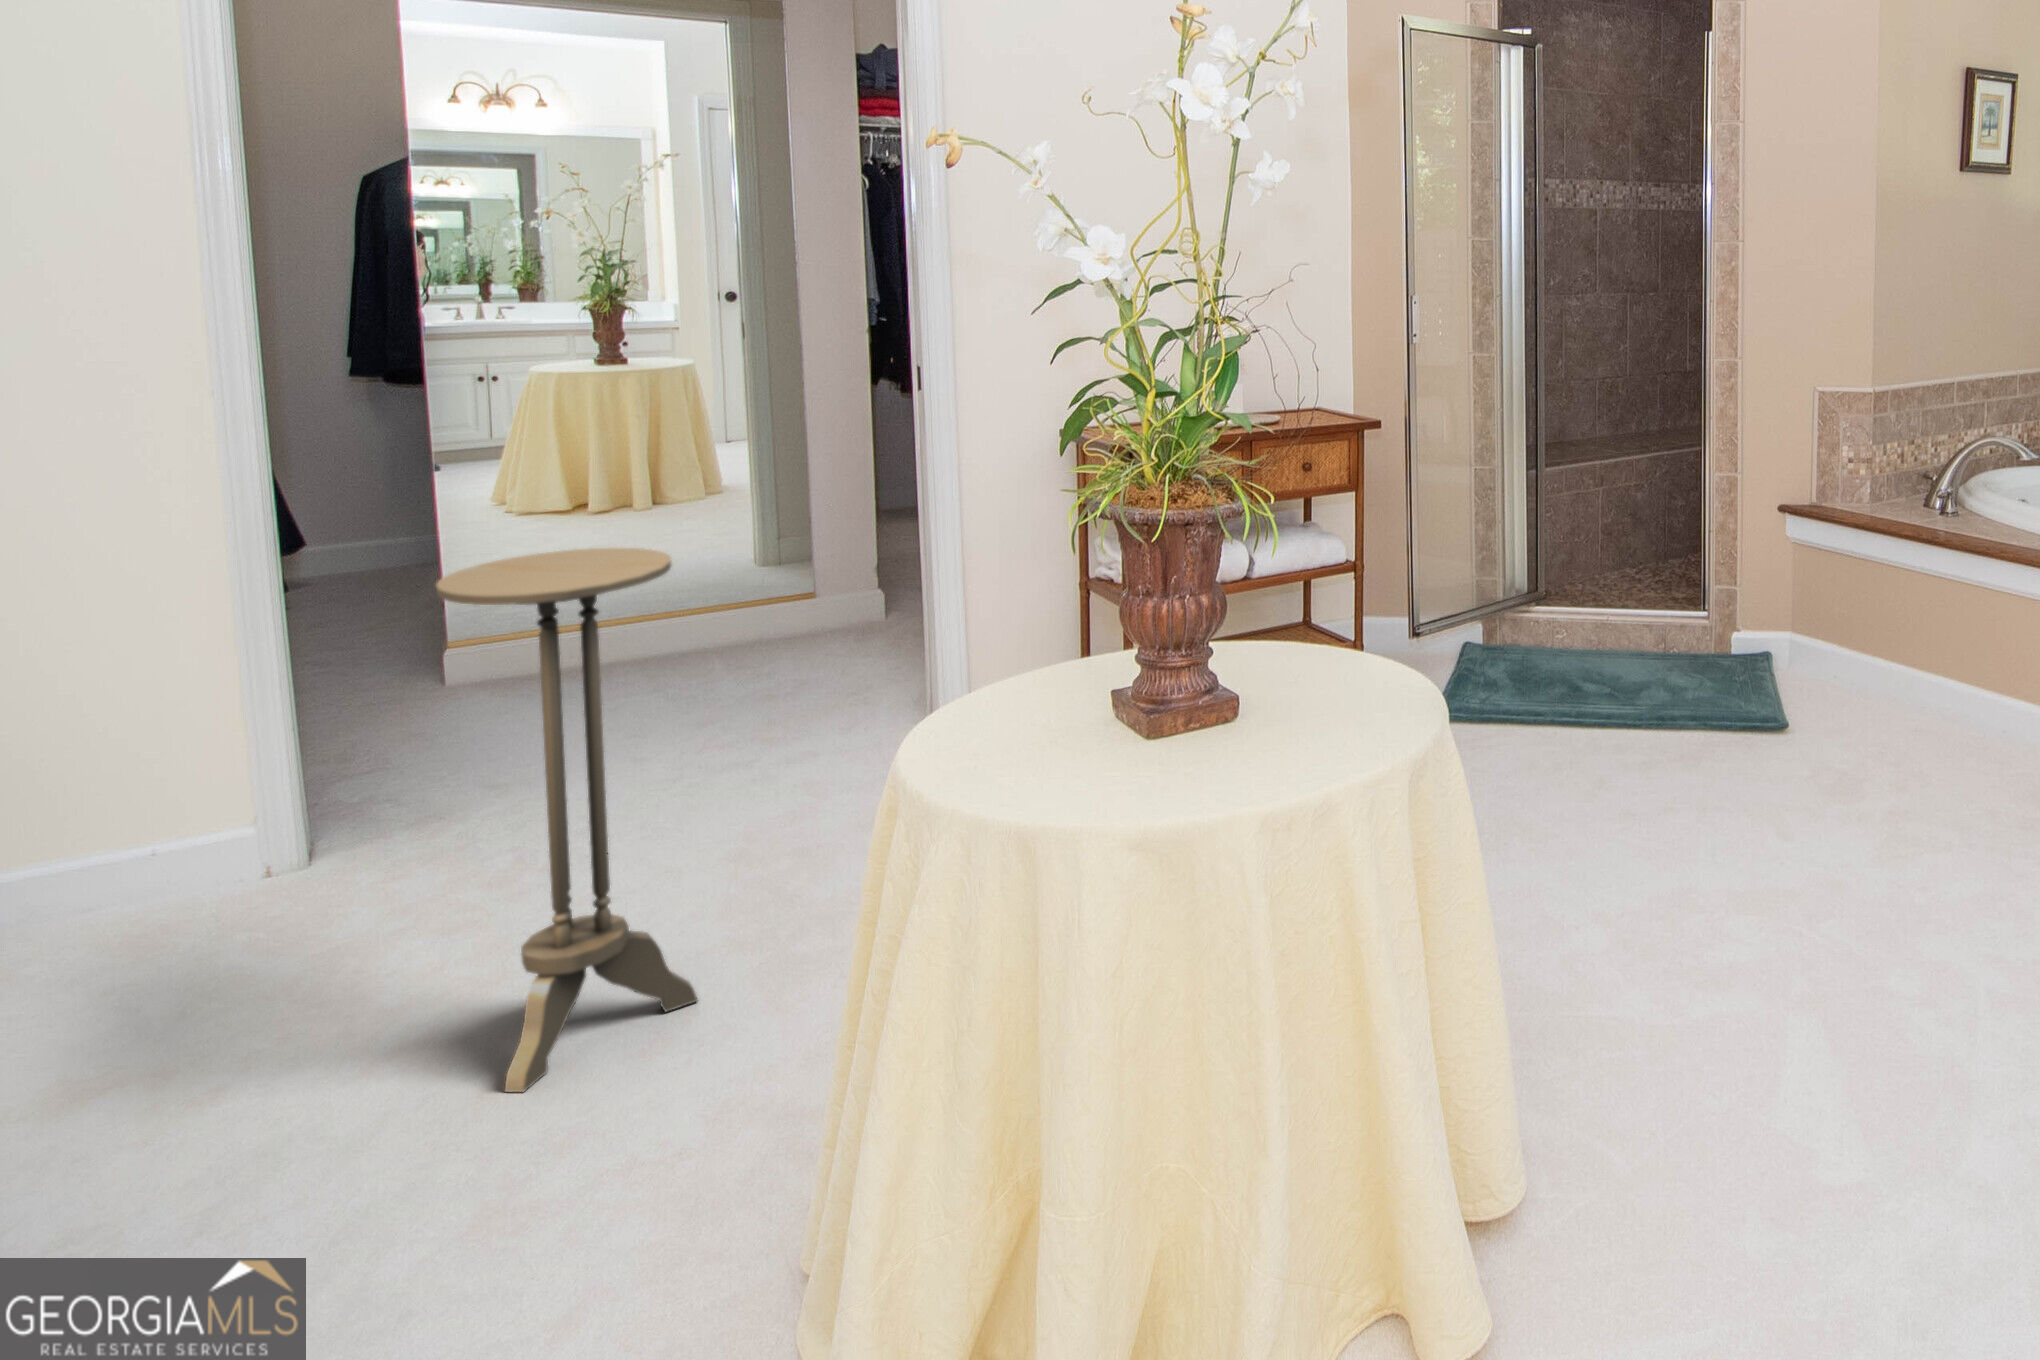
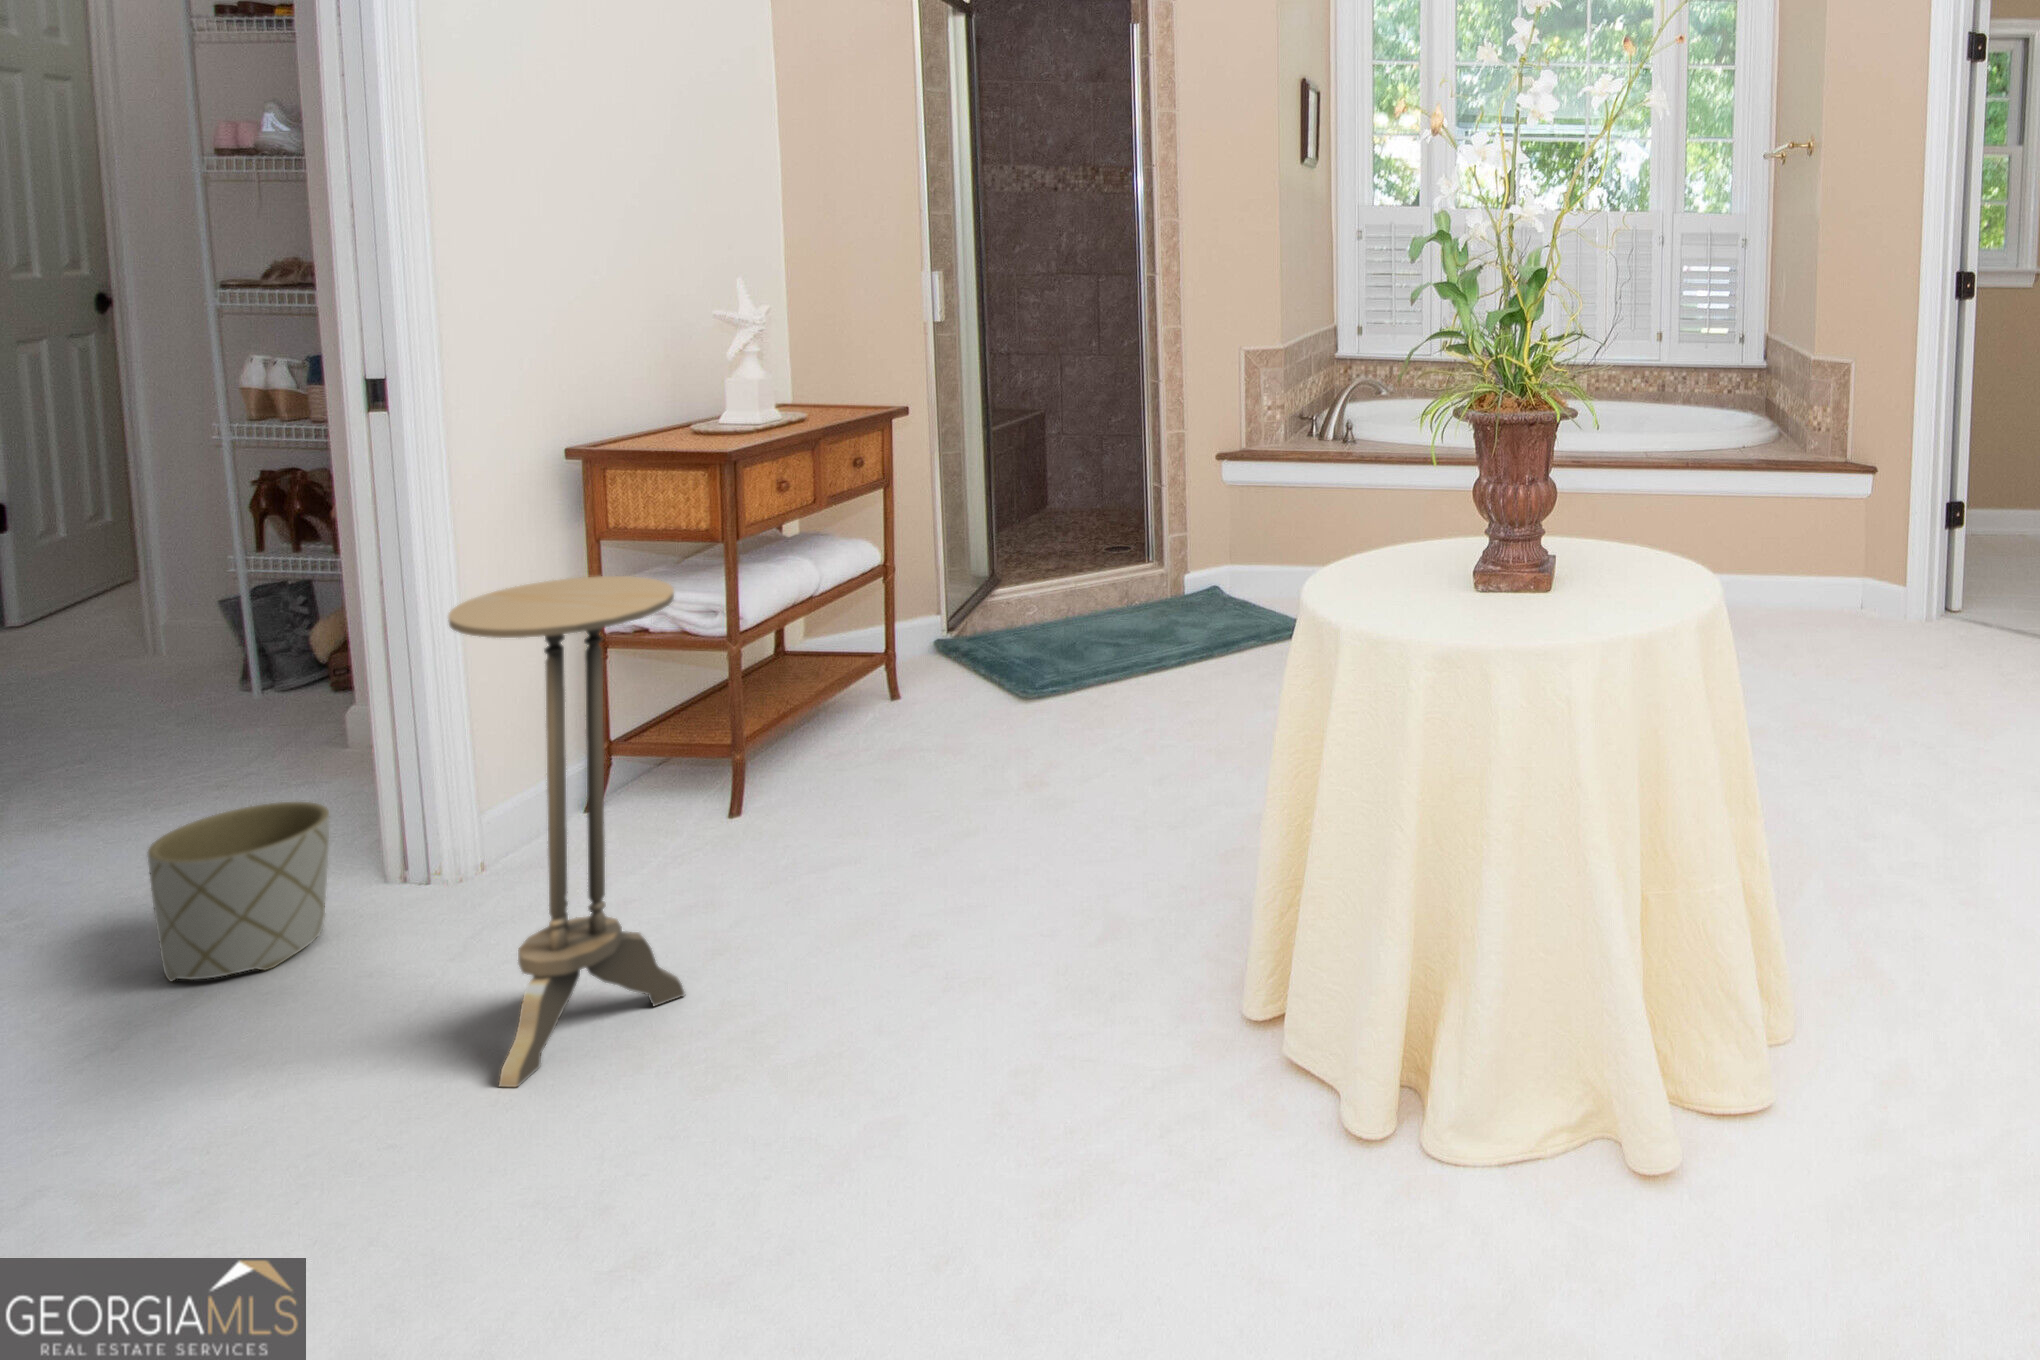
planter: none [144,803,327,990] -> present [148,802,329,981]

